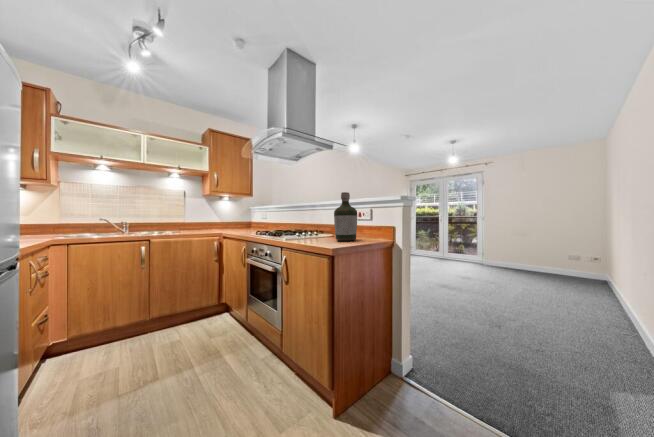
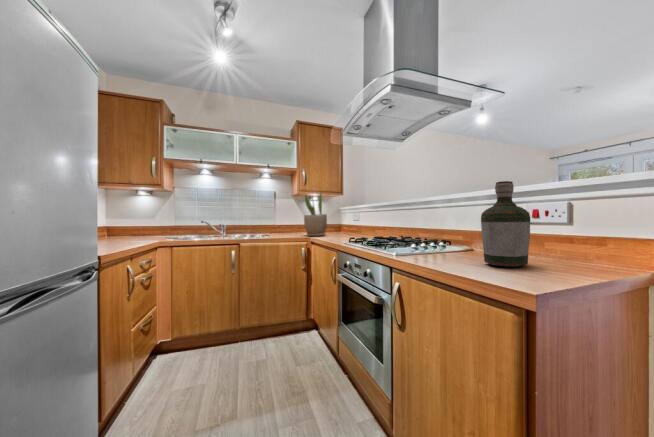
potted plant: none [215,192,237,231] -> present [304,193,327,236]

